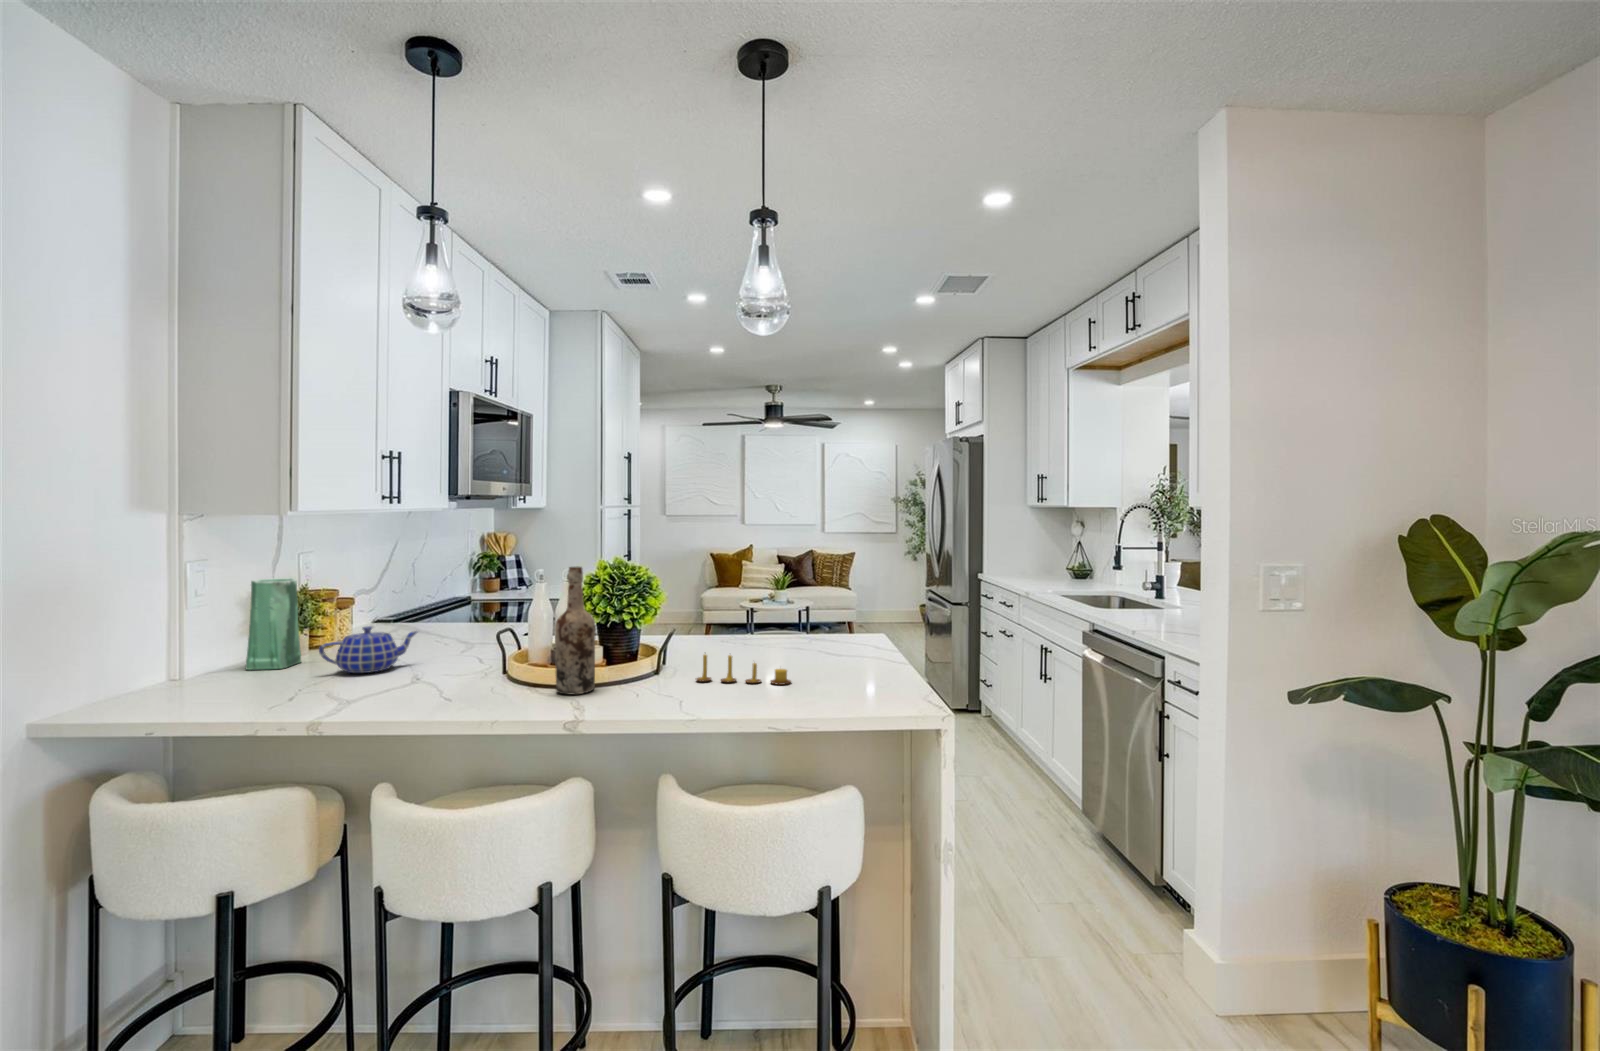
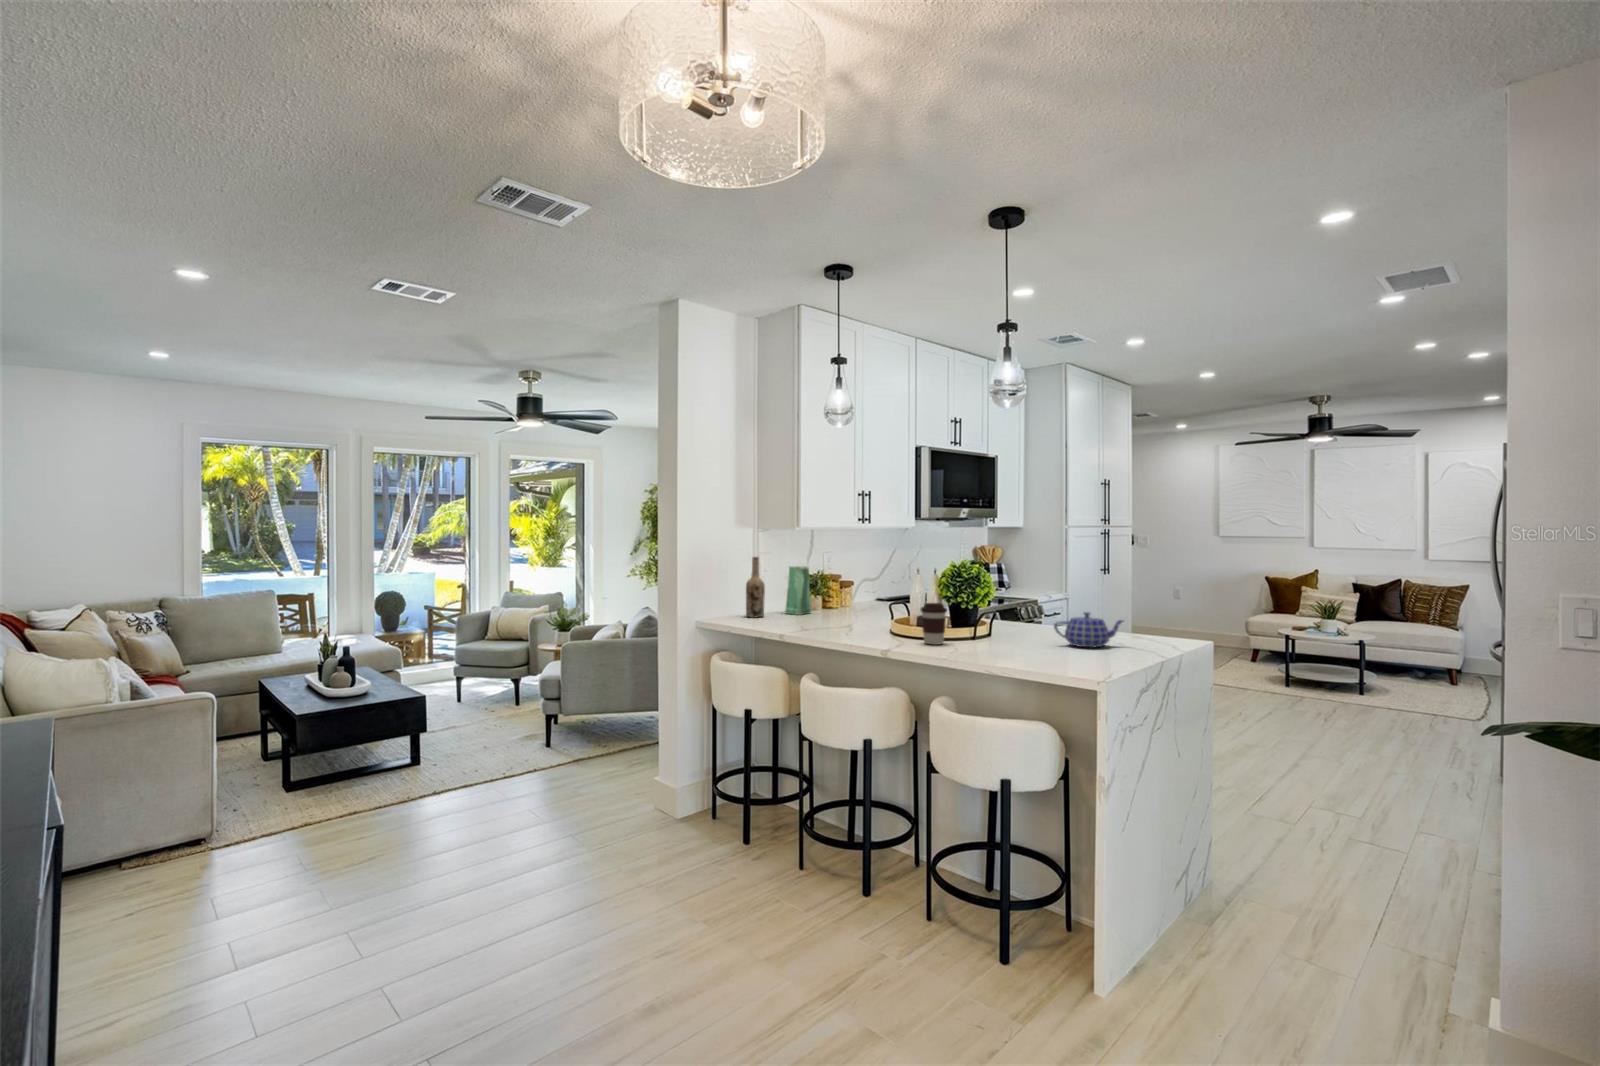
wine bottle: present [555,567,595,694] -> present [746,557,765,618]
teapot: present [319,626,417,673] -> present [1054,612,1124,647]
coffee cup: none [625,629,667,696] -> present [920,603,947,645]
candle: present [696,655,791,685] -> none [975,623,1033,651]

